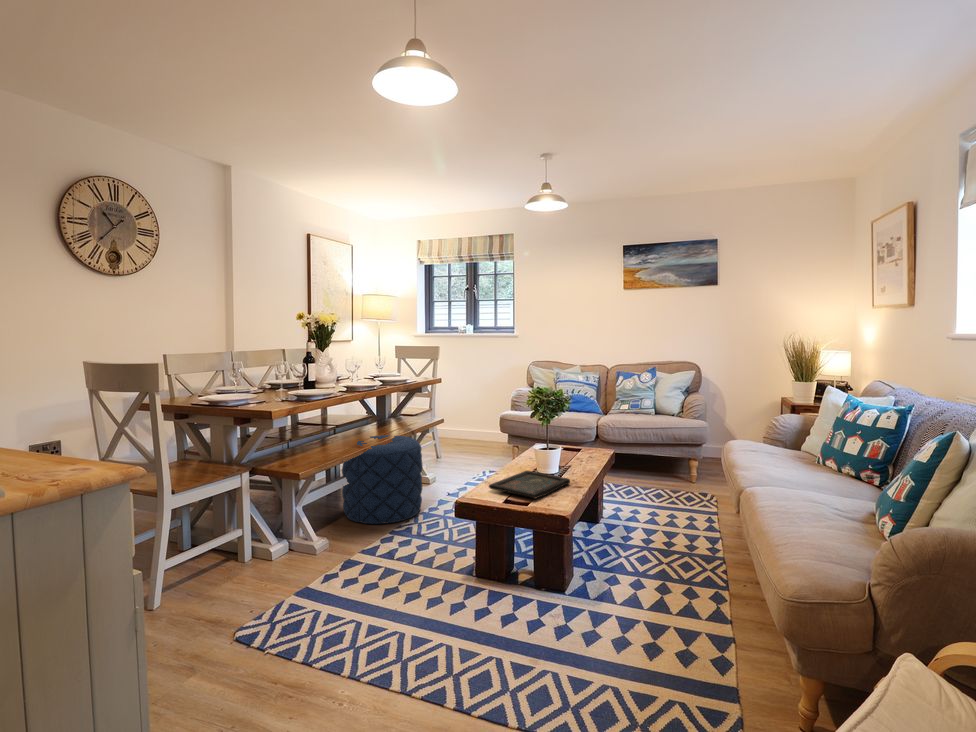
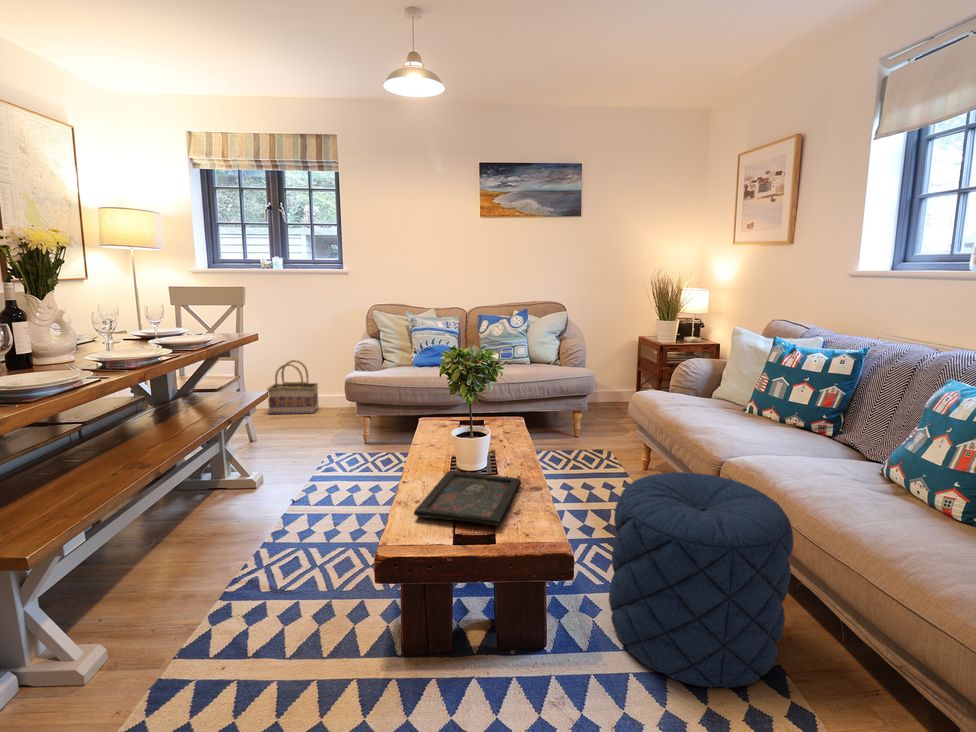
basket: none [455,402,493,443] -> present [267,360,318,414]
pouf: present [342,435,423,524] -> present [609,472,793,688]

